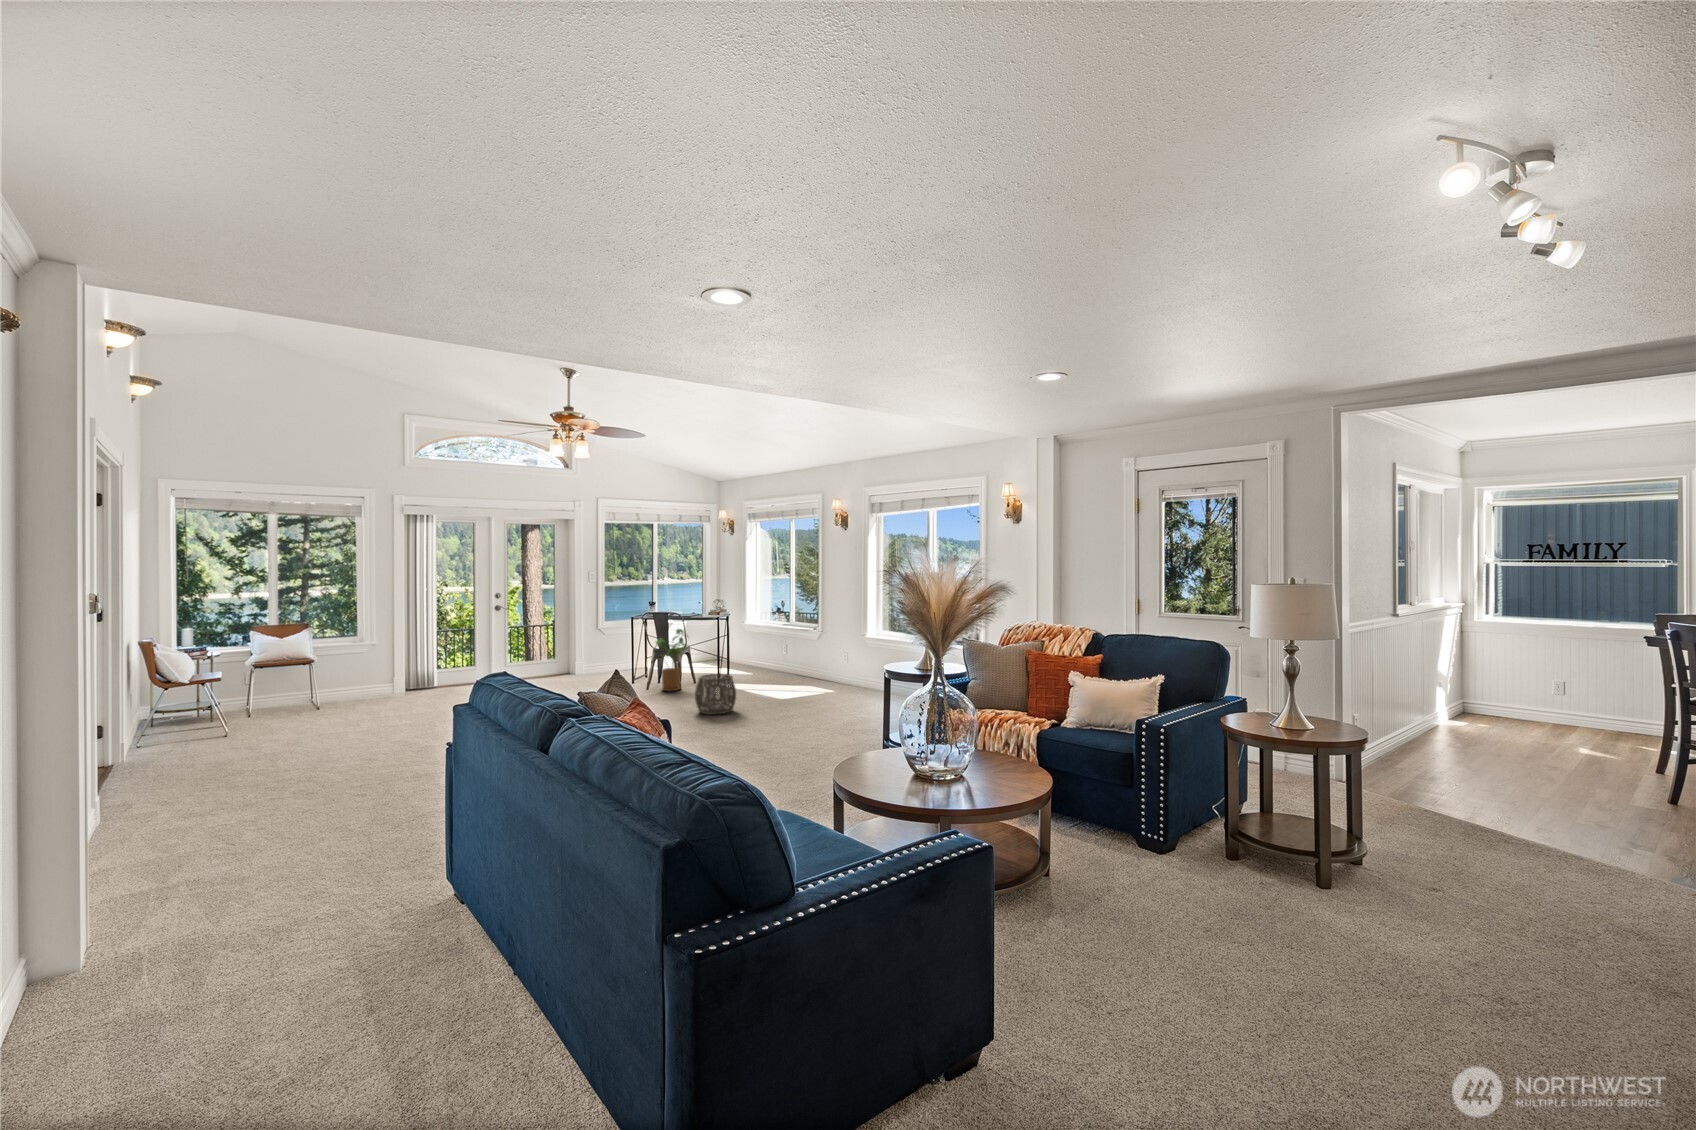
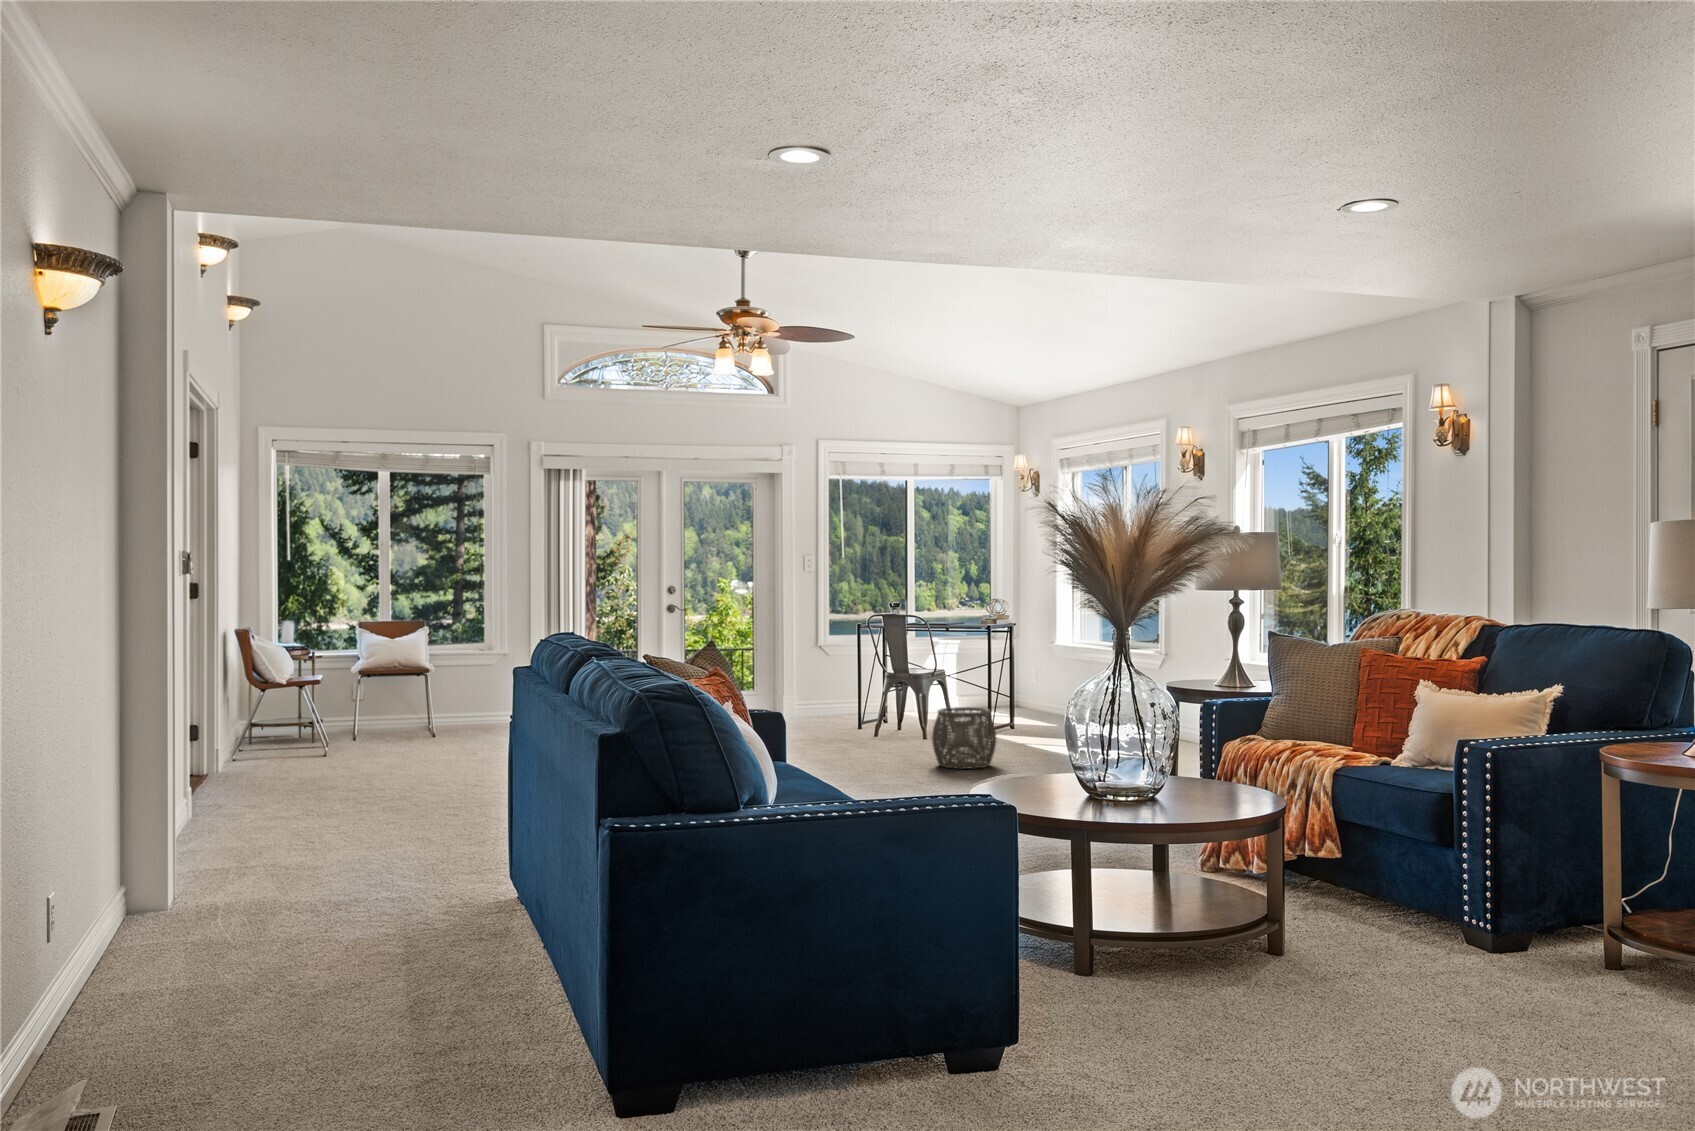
house plant: present [655,629,688,691] -> none [884,641,938,738]

